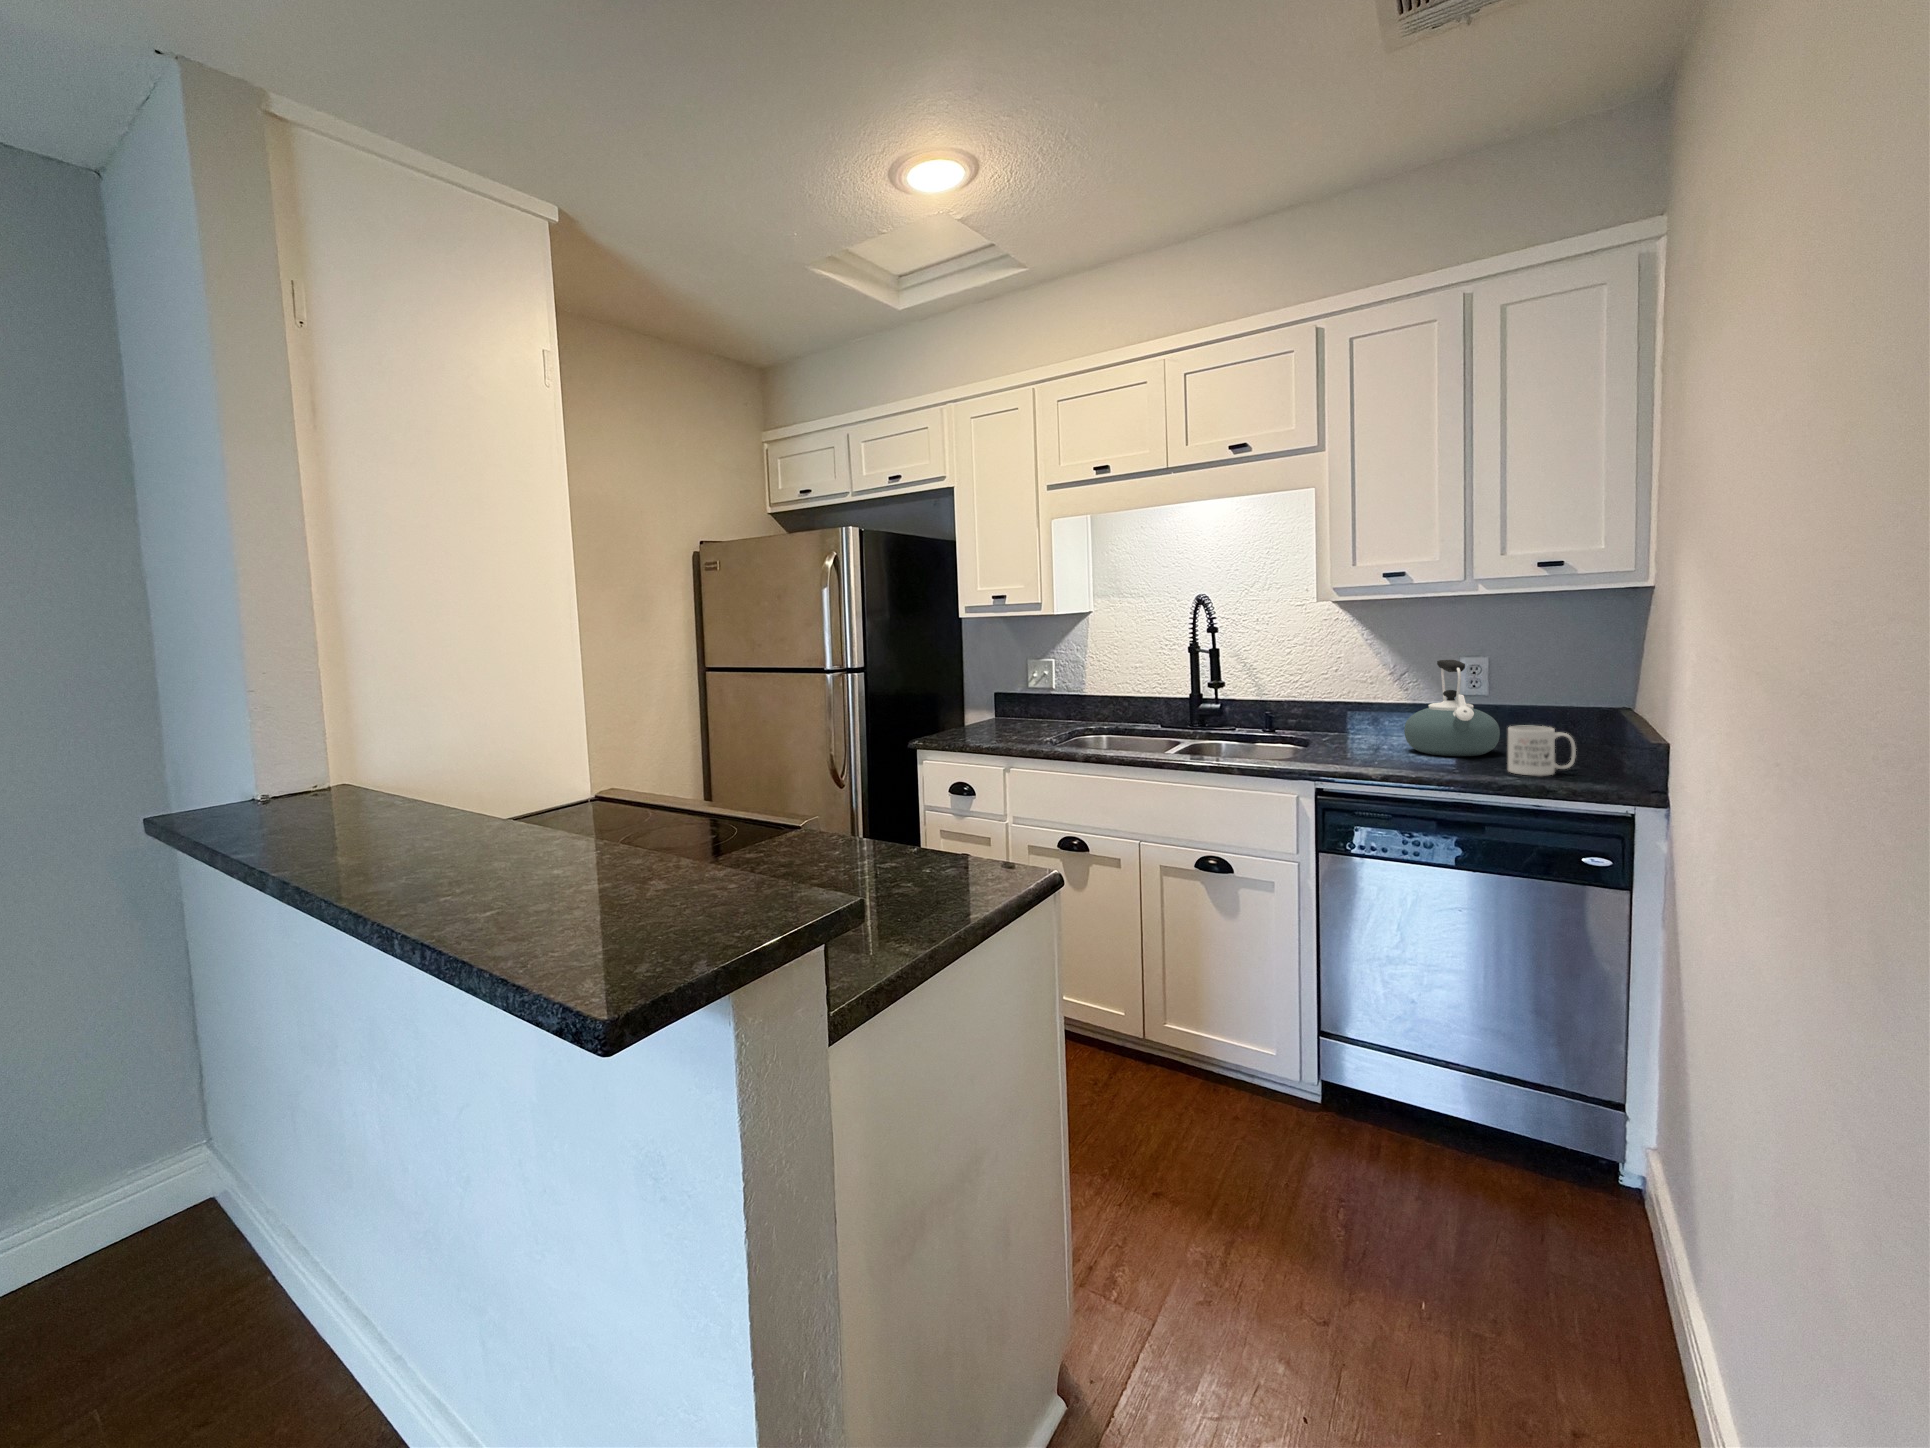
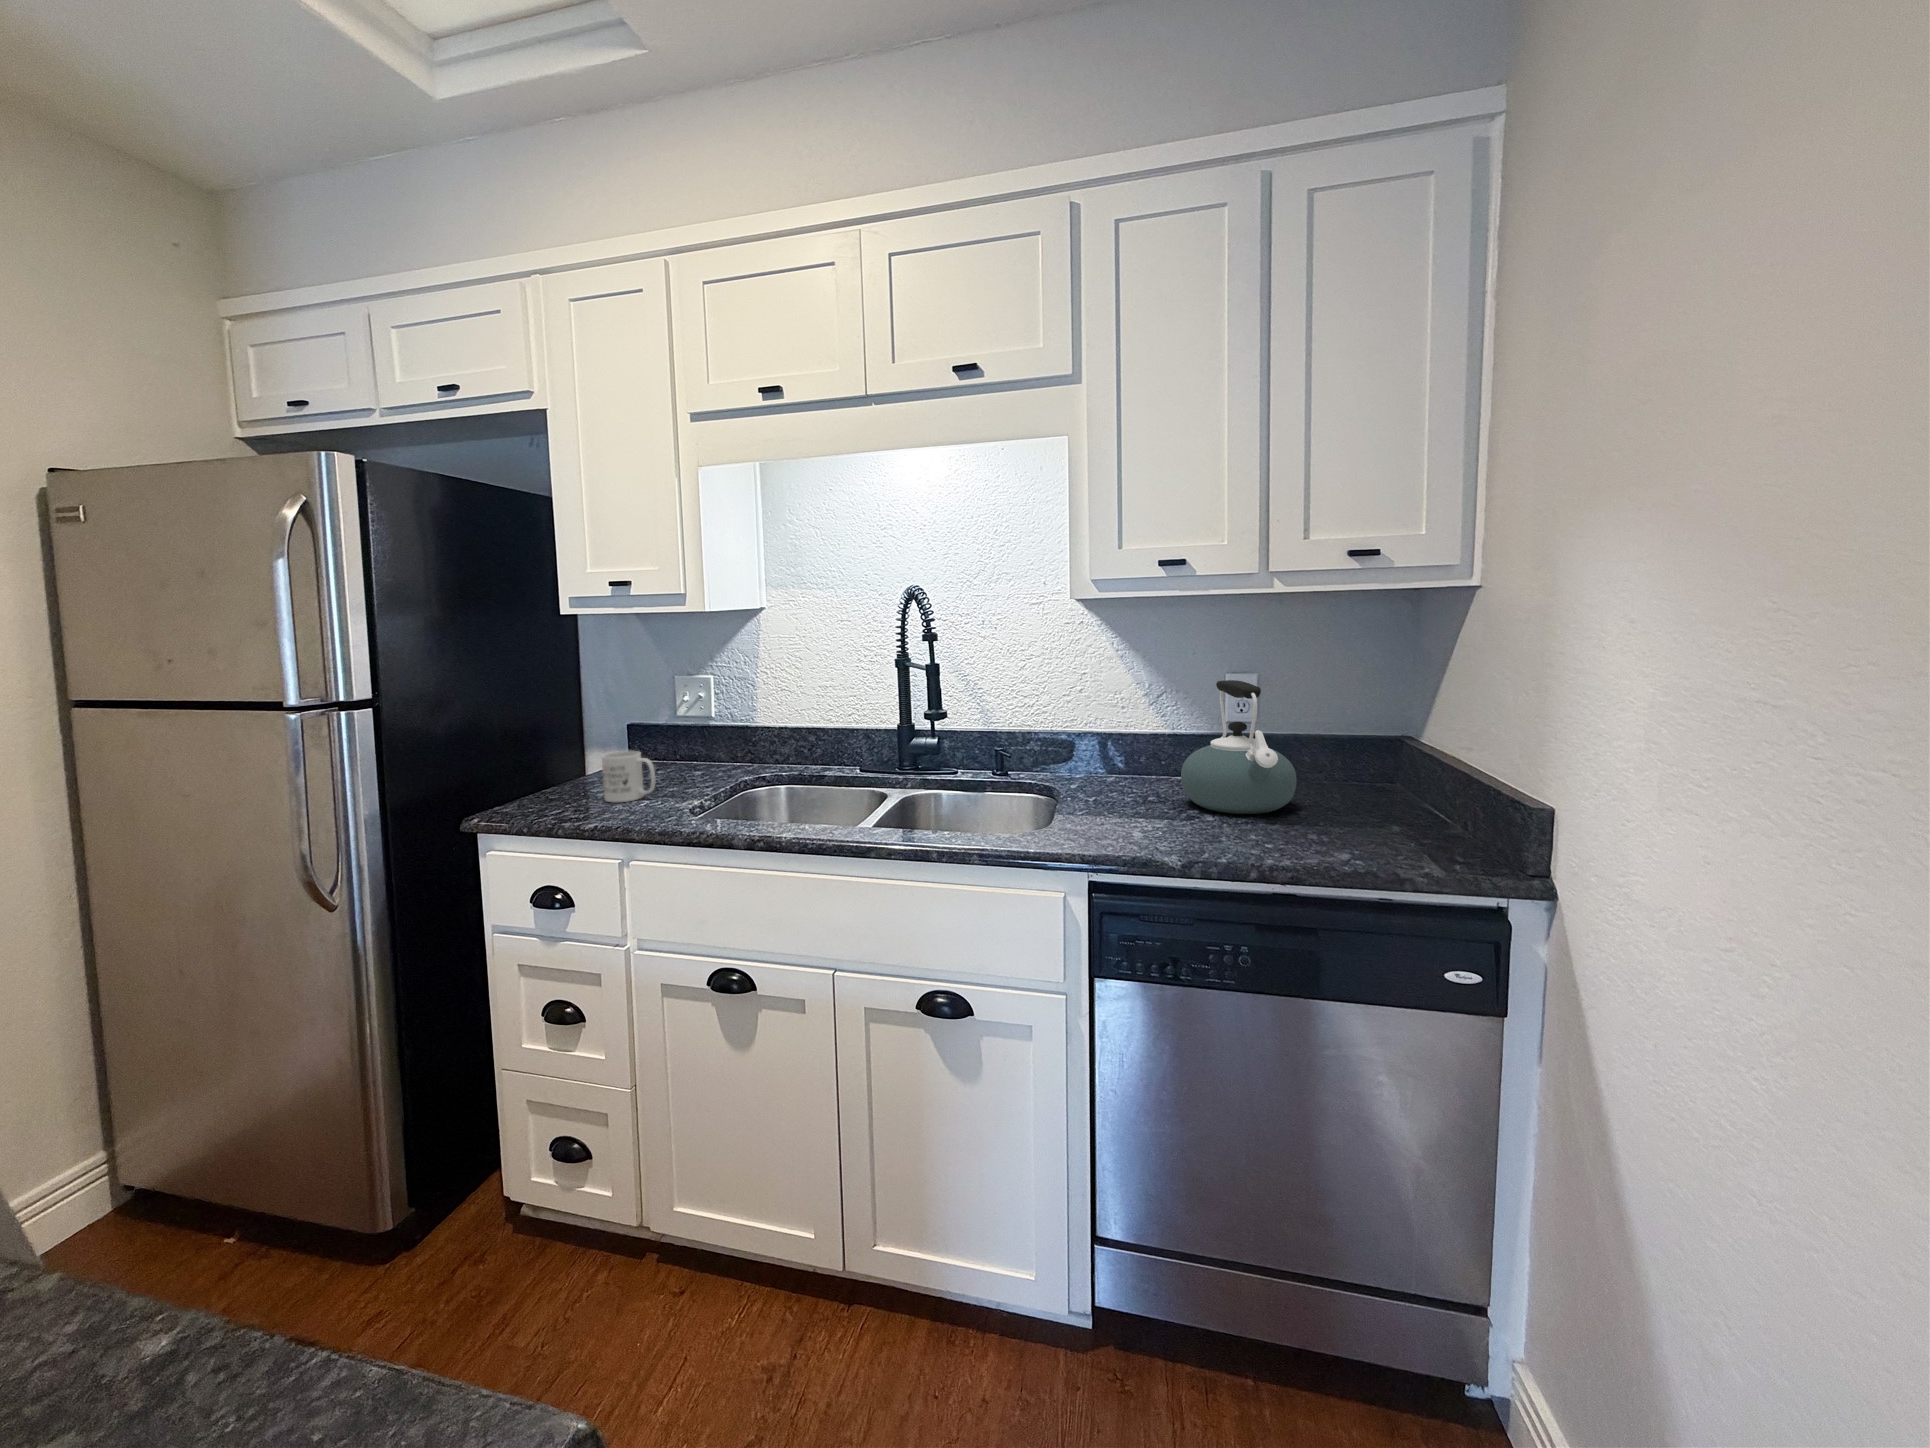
mug: present [1508,725,1576,776] -> present [602,751,655,802]

